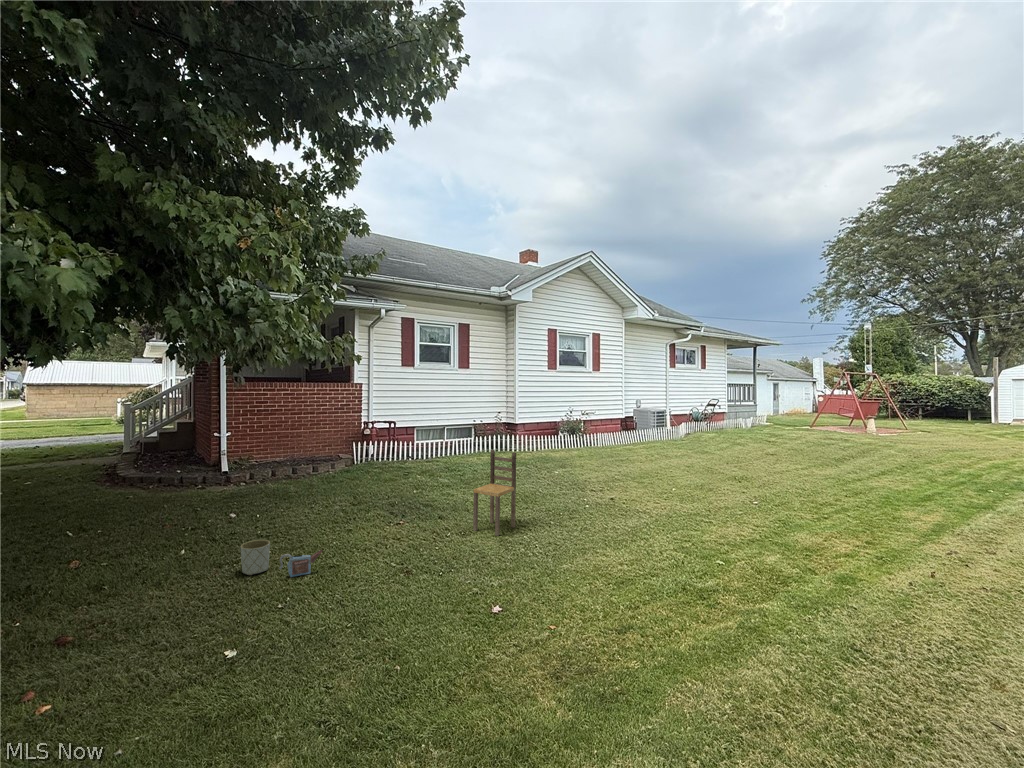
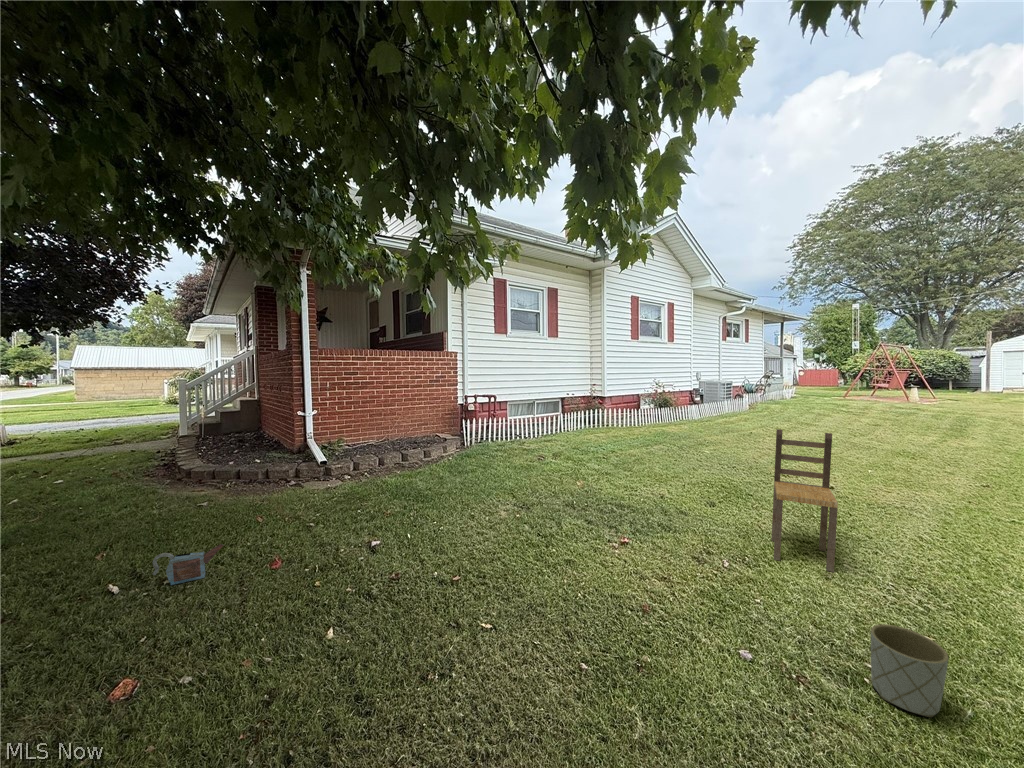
planter: present [241,540,270,575] -> present [871,624,949,717]
watering can: present [279,550,323,577] -> present [153,544,224,585]

